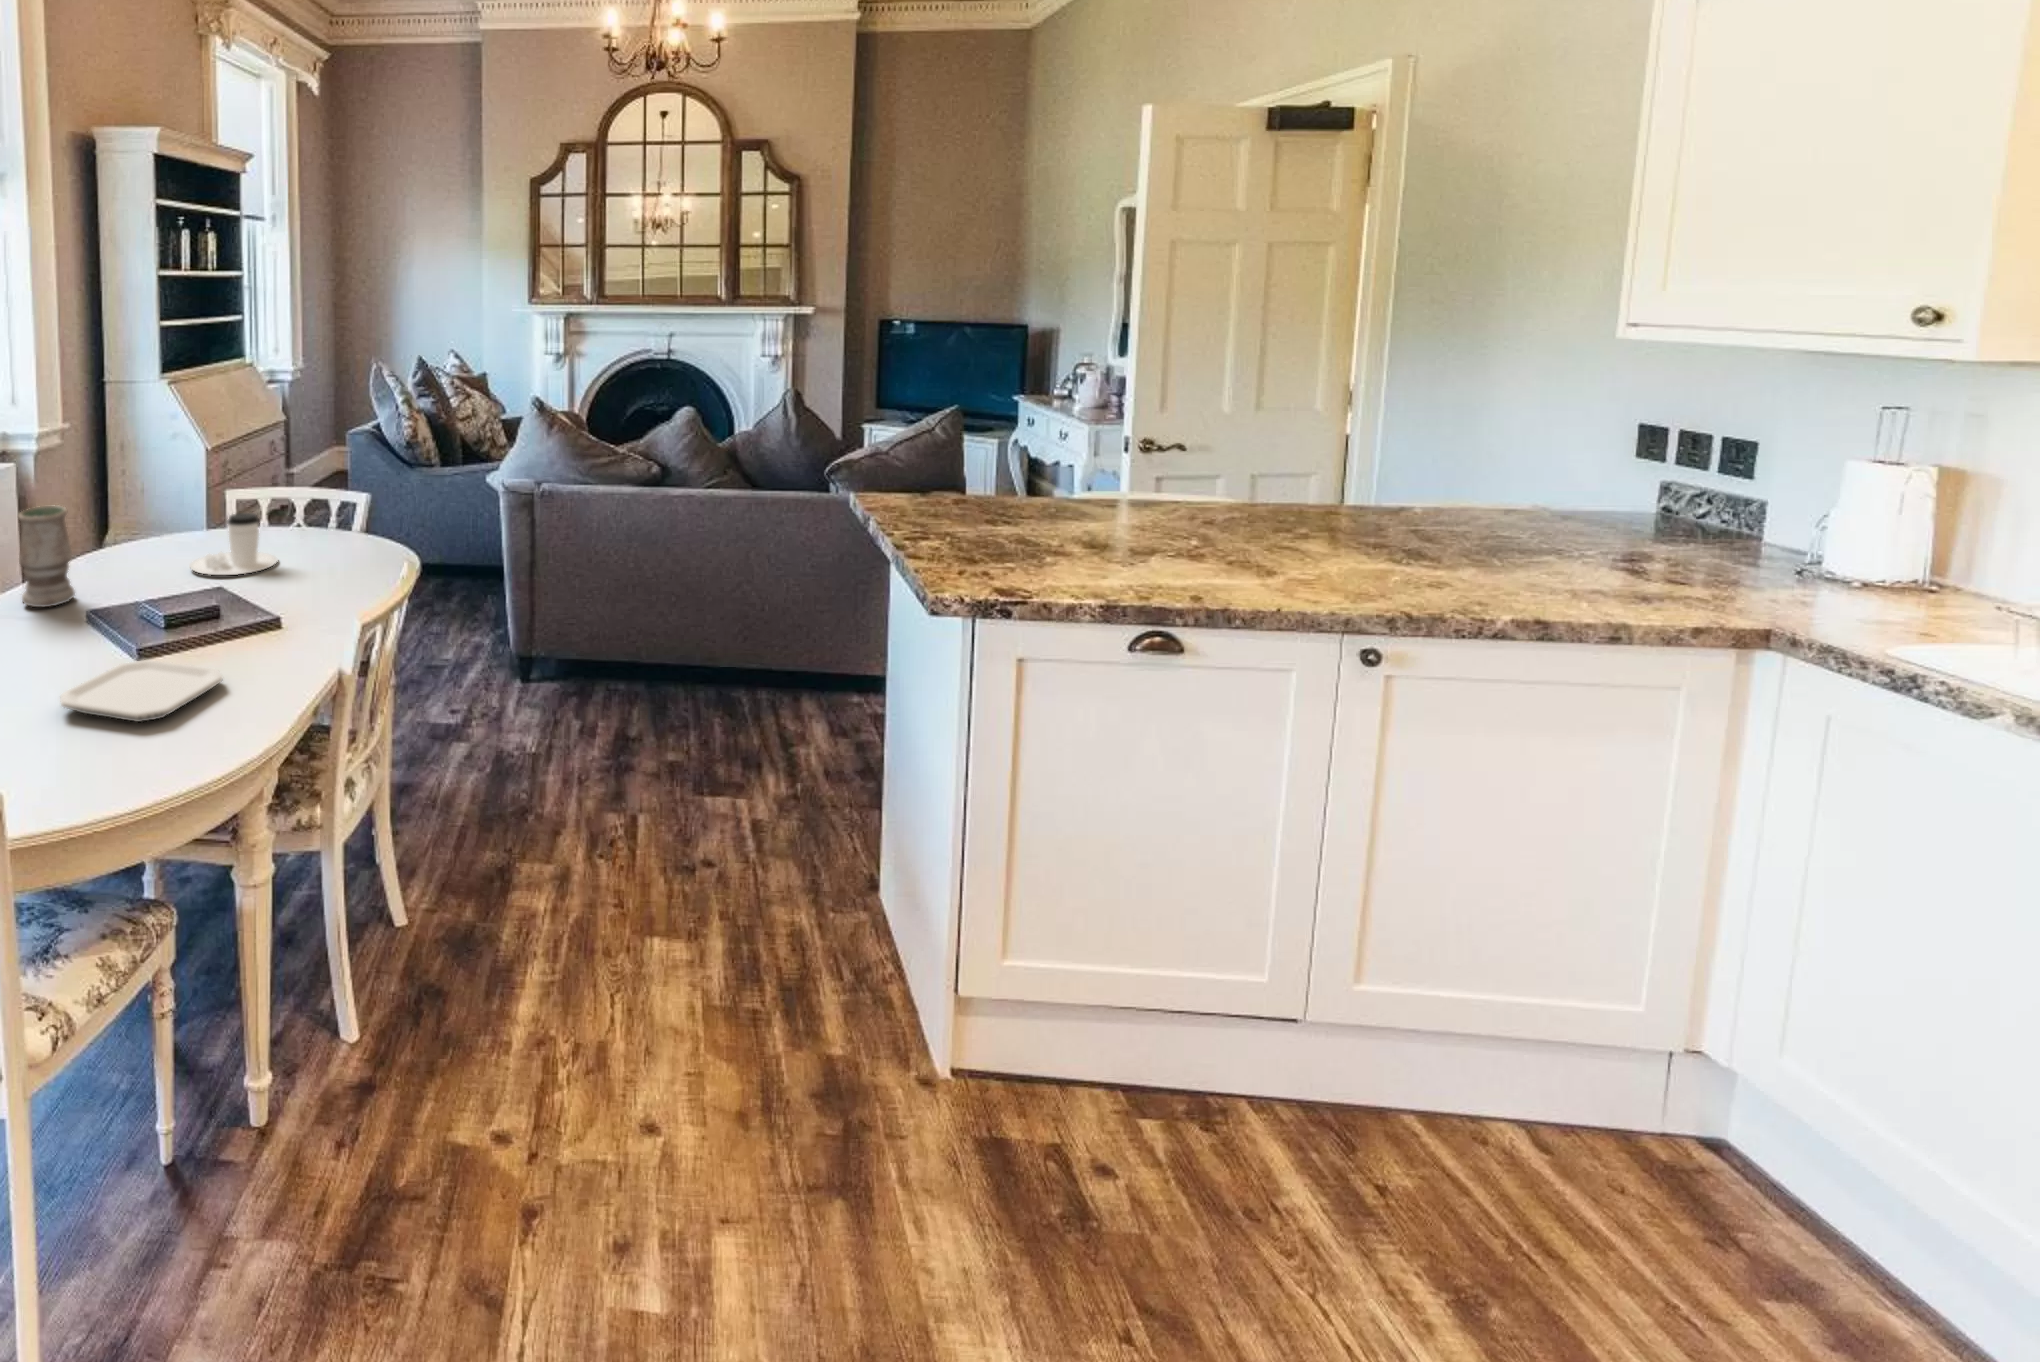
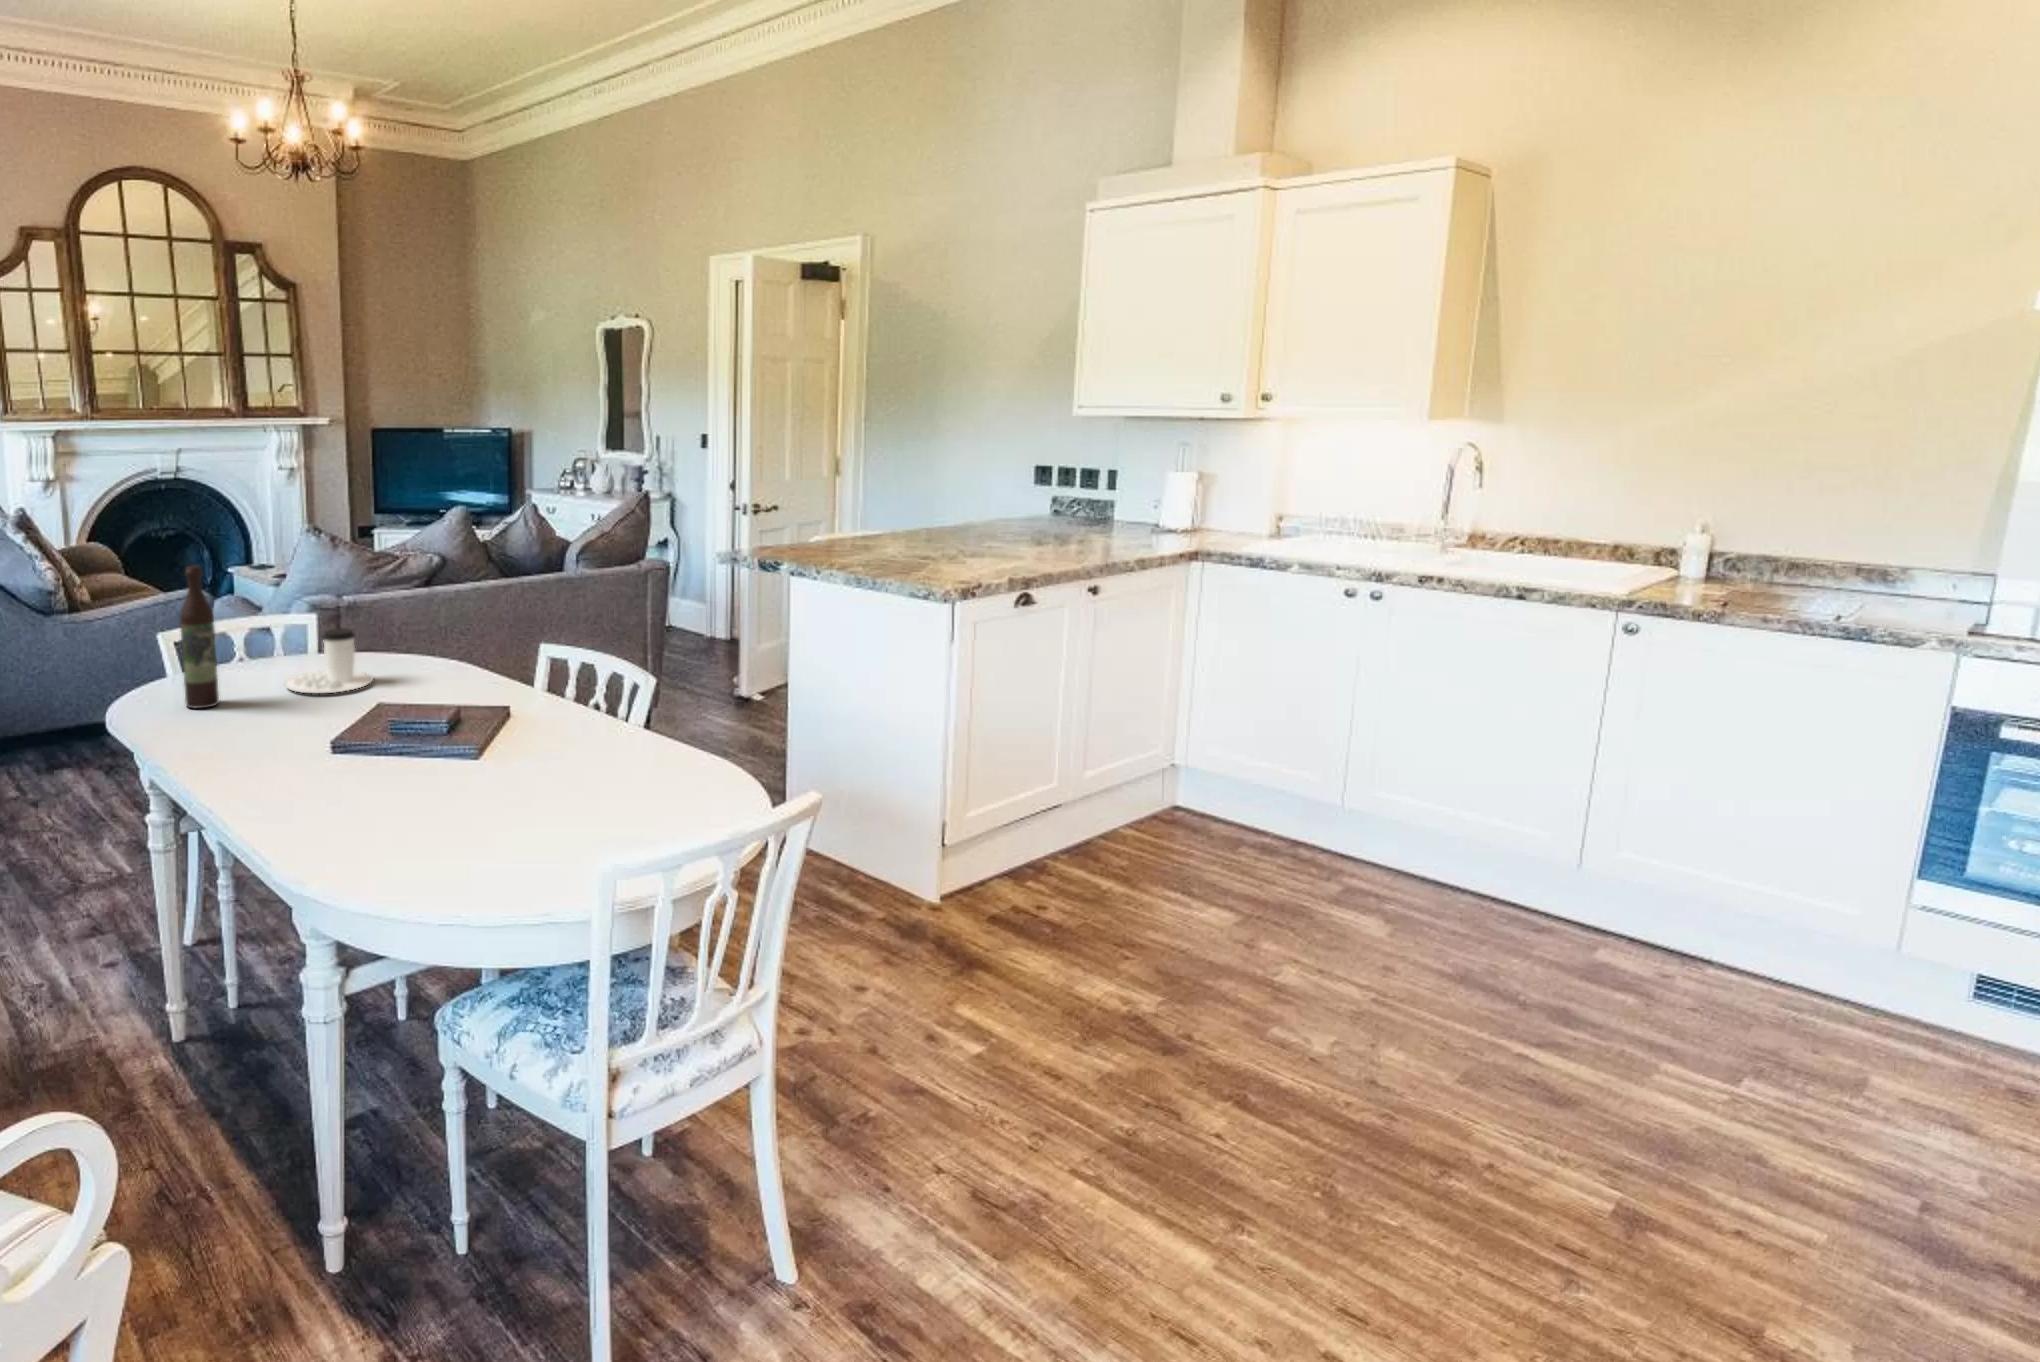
wine bottle: none [103,436,137,566] -> present [180,566,219,708]
vase: present [18,506,75,607] -> none [216,637,273,747]
plate: present [60,660,222,722] -> none [506,731,638,779]

